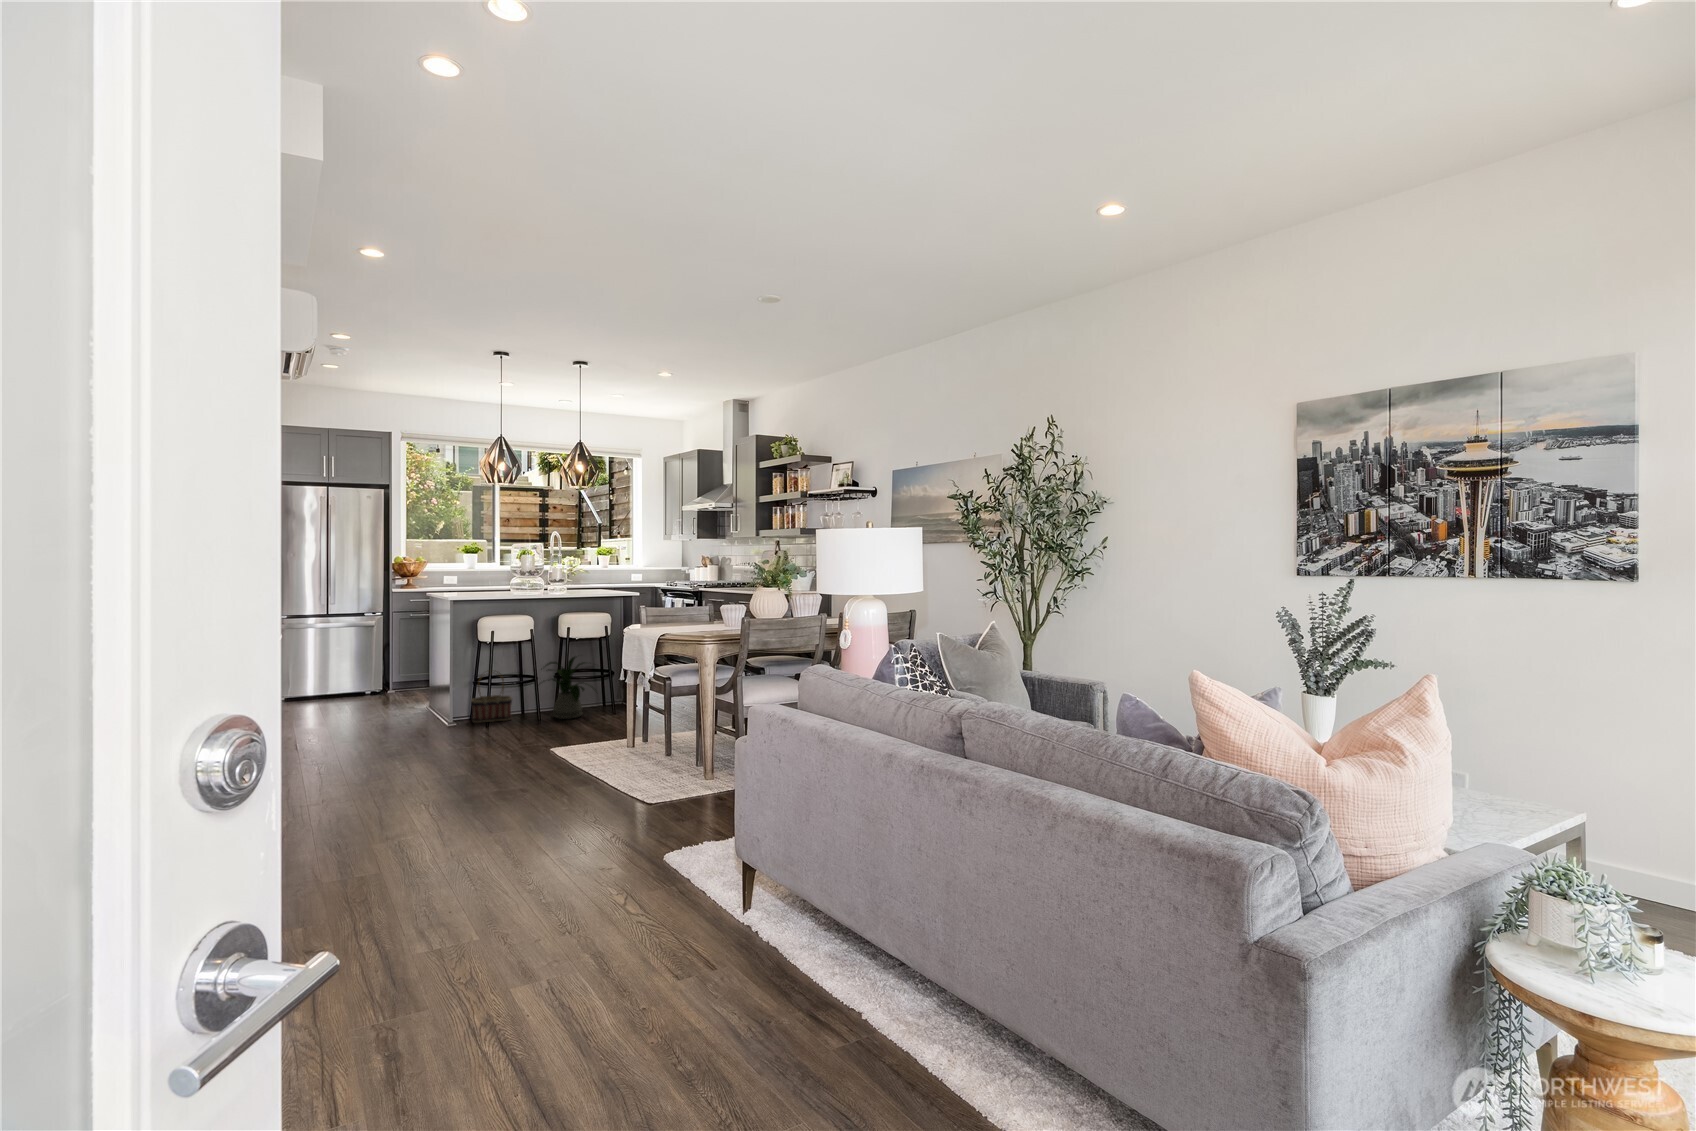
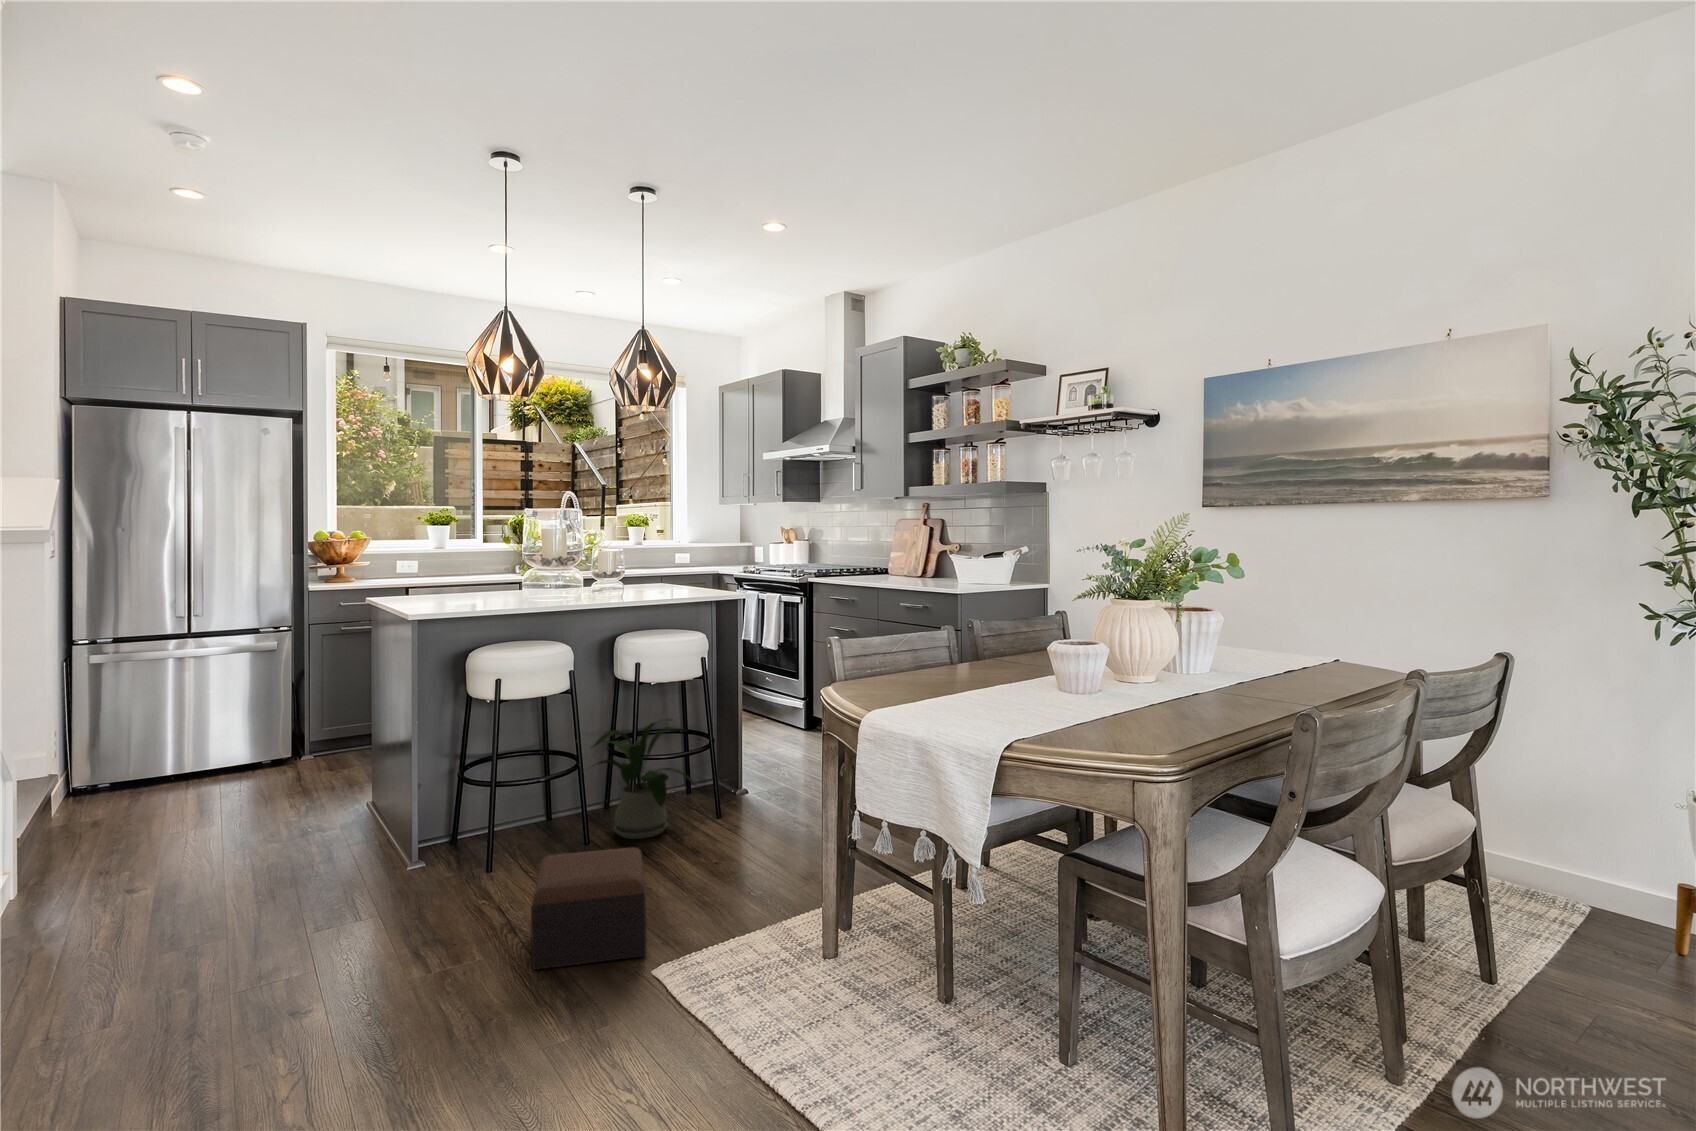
basket: present [471,676,512,723] -> none [459,748,538,855]
footstool: none [496,706,554,750] -> present [531,847,646,970]

